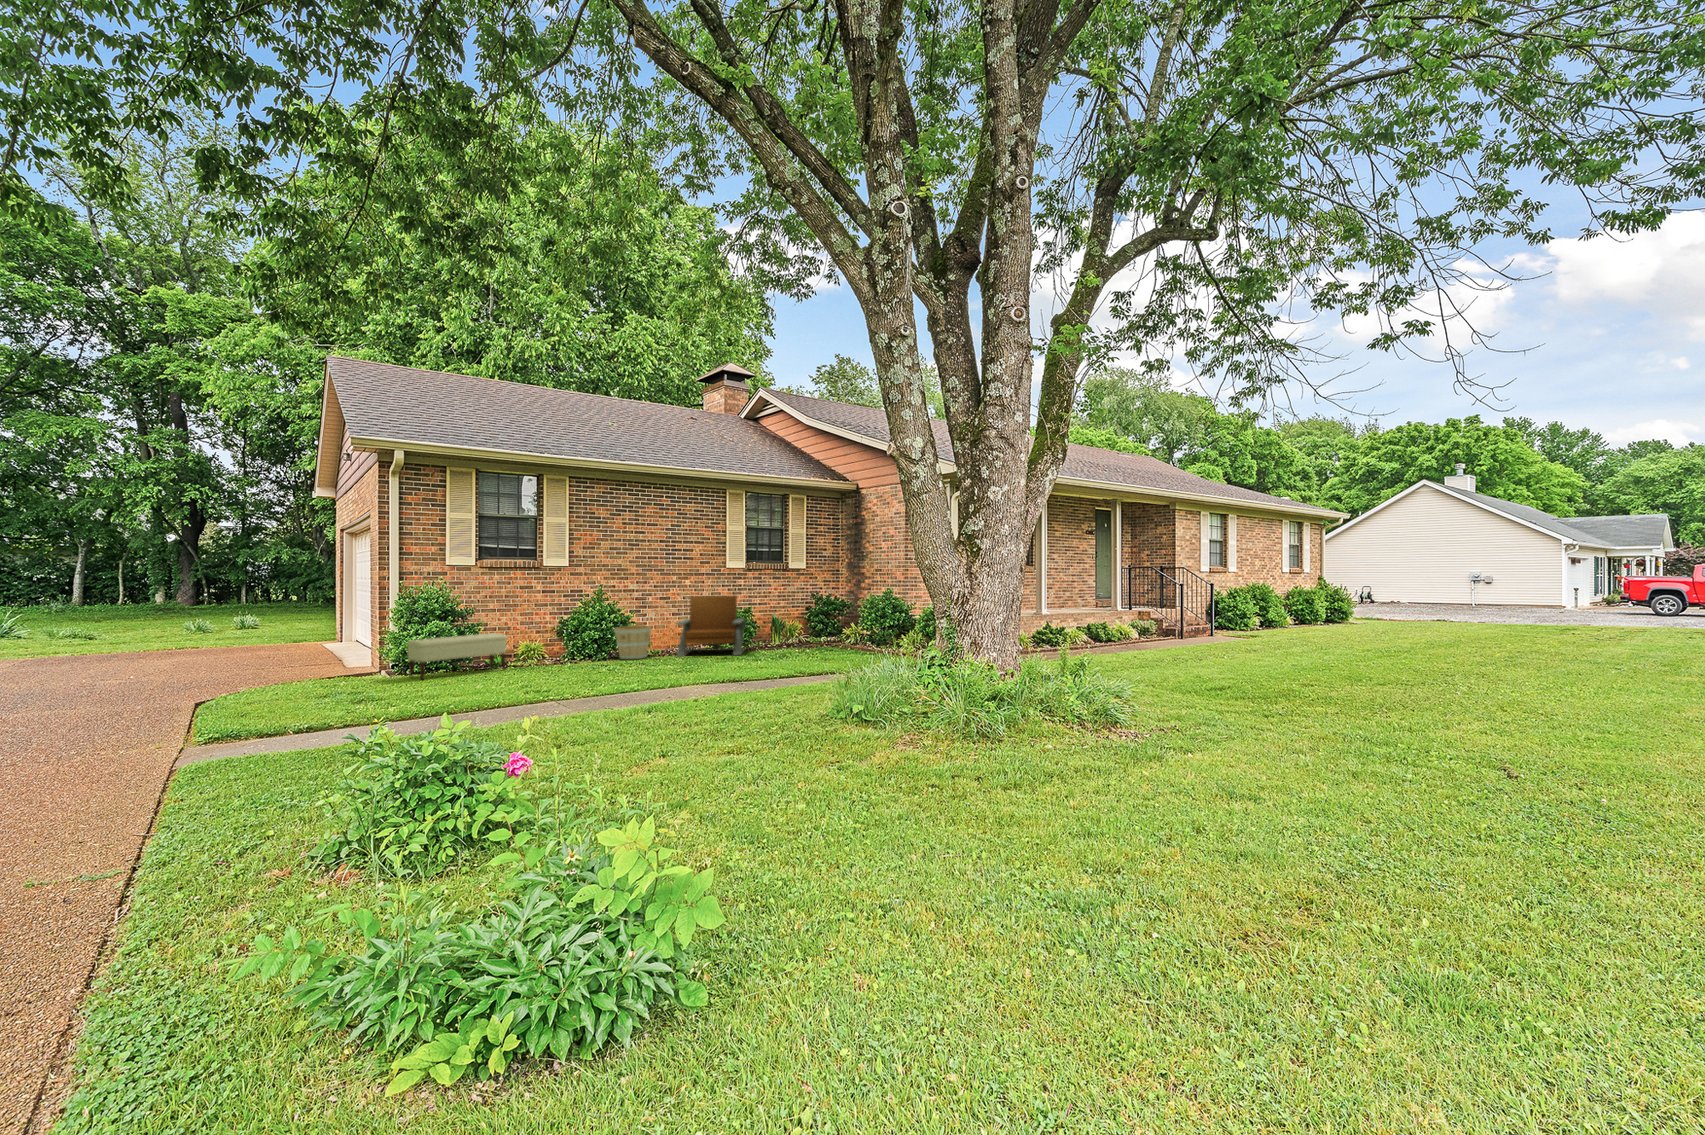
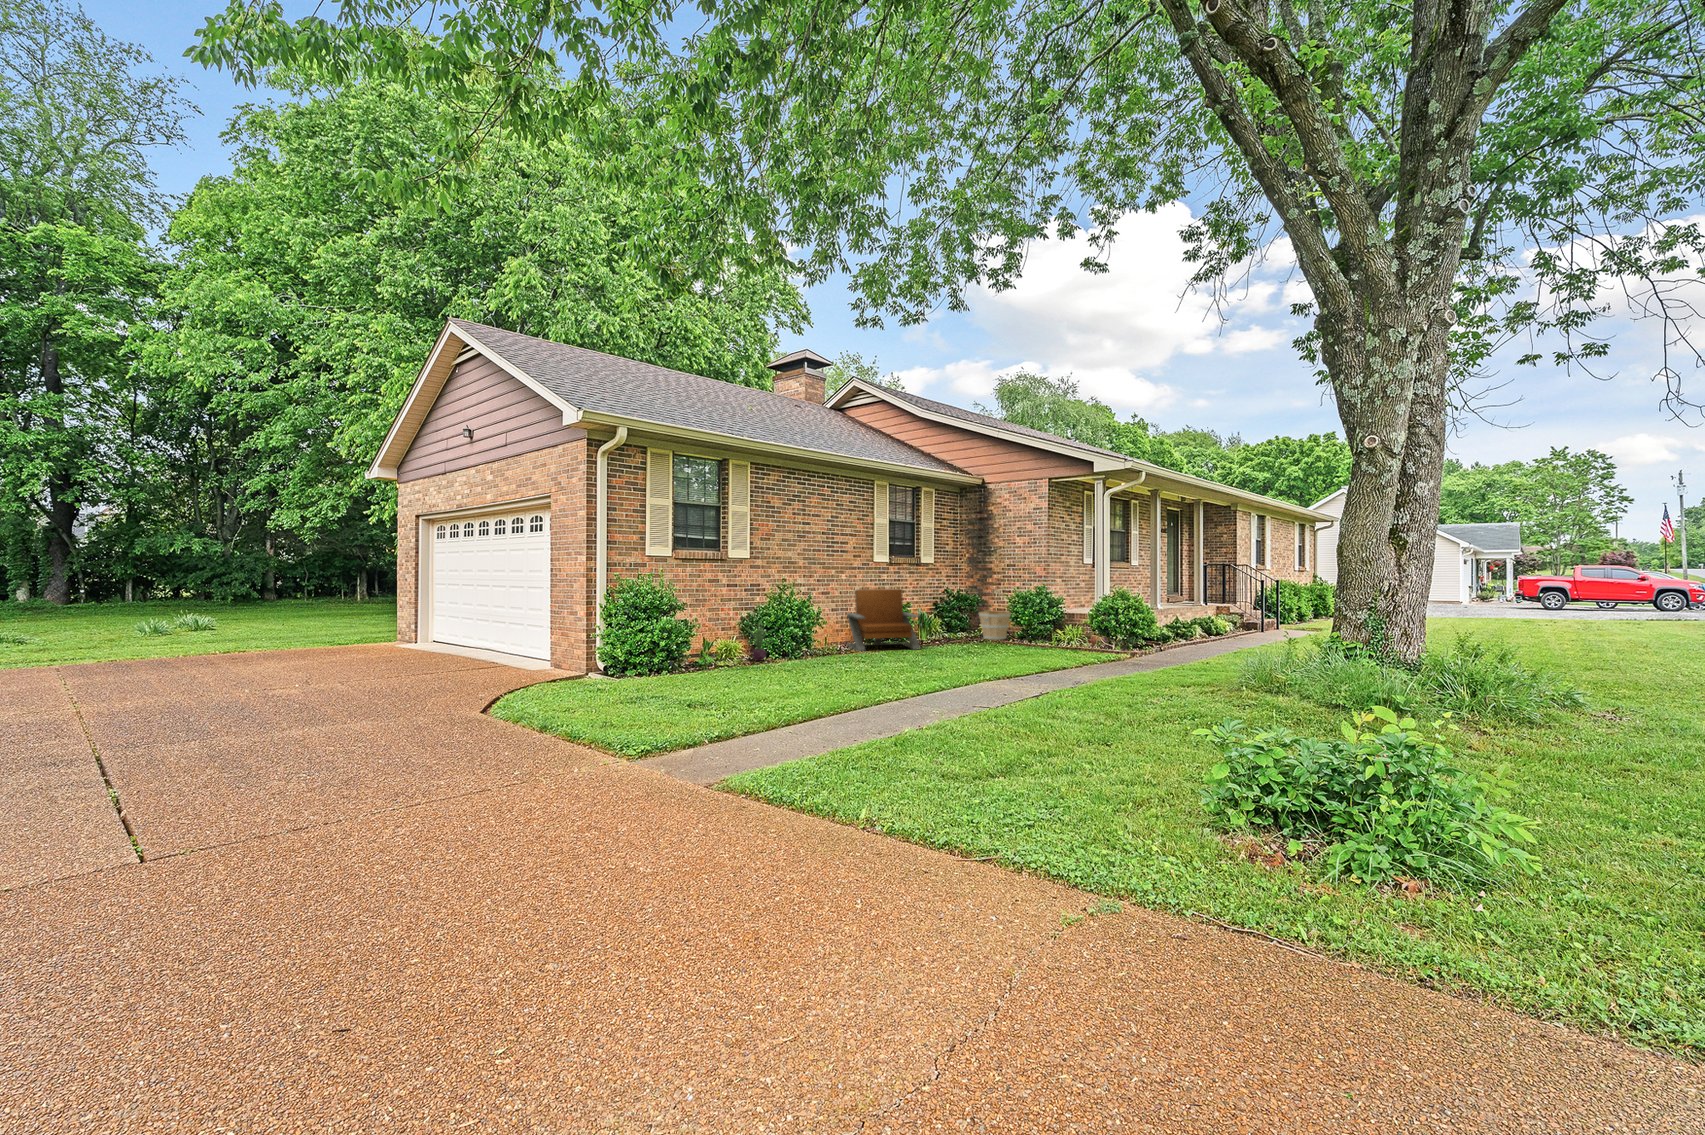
wooden bucket: present [614,625,651,659] -> present [979,610,1011,640]
decorative plant: none [538,627,582,665] -> present [749,622,766,661]
bench: present [407,633,507,680] -> none [634,628,721,679]

